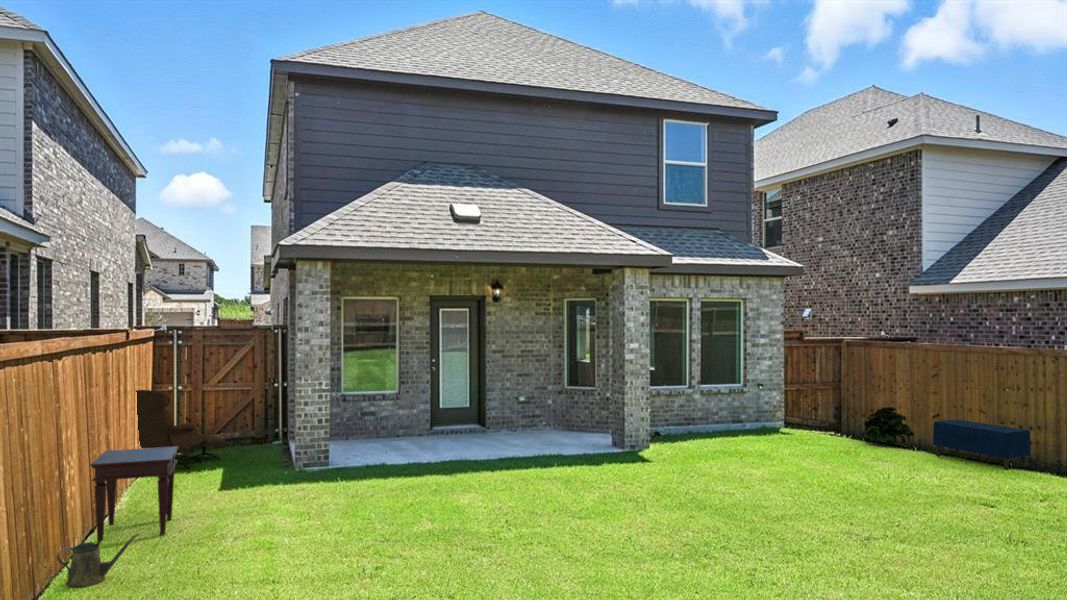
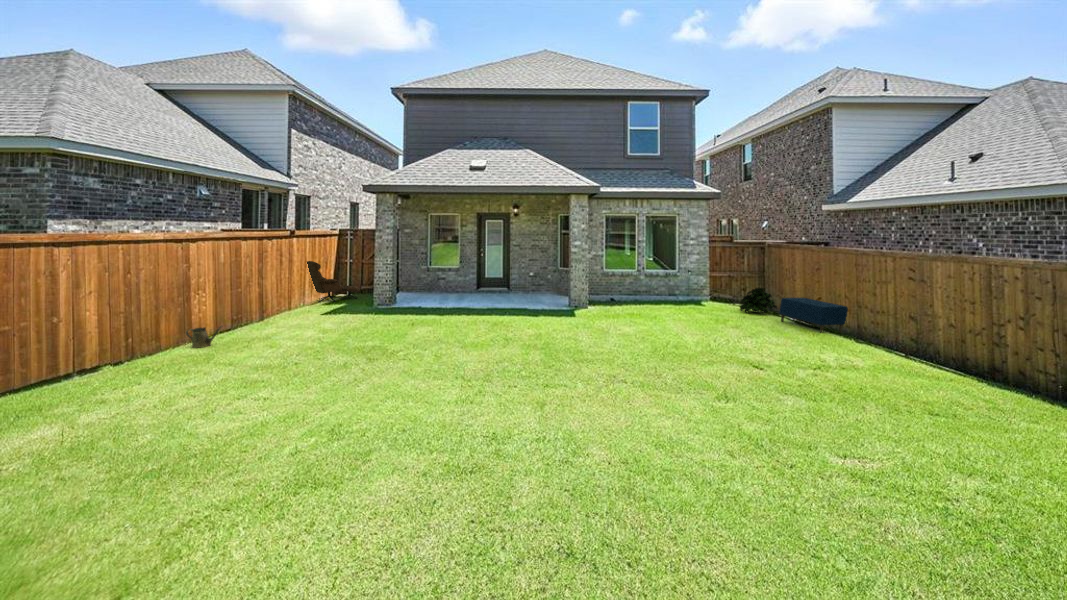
side table: present [90,447,178,541] -> none [229,287,286,330]

